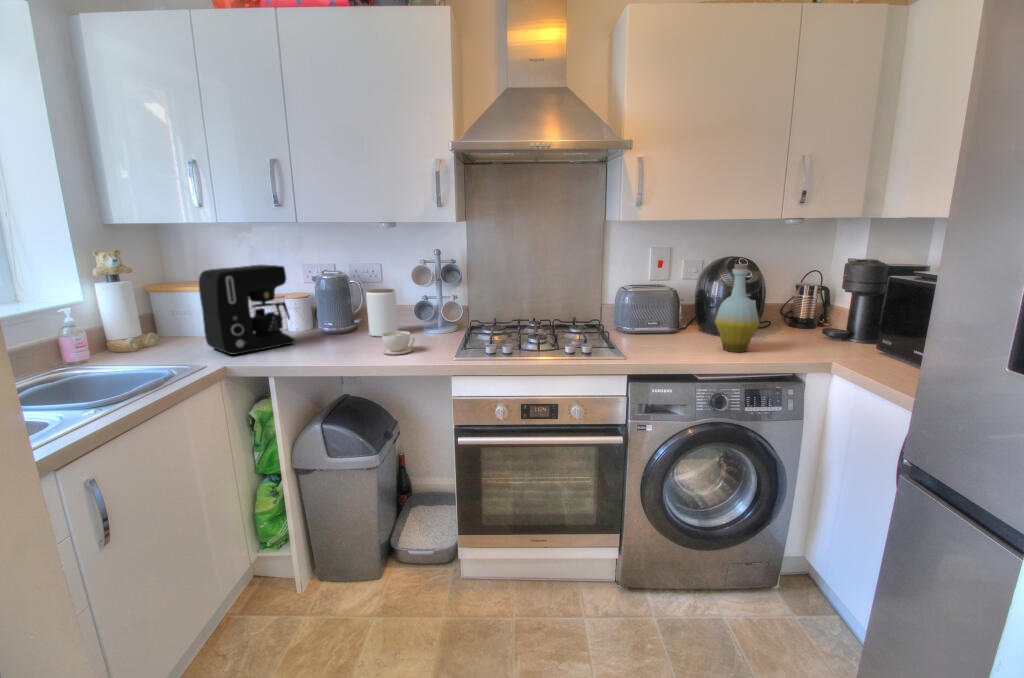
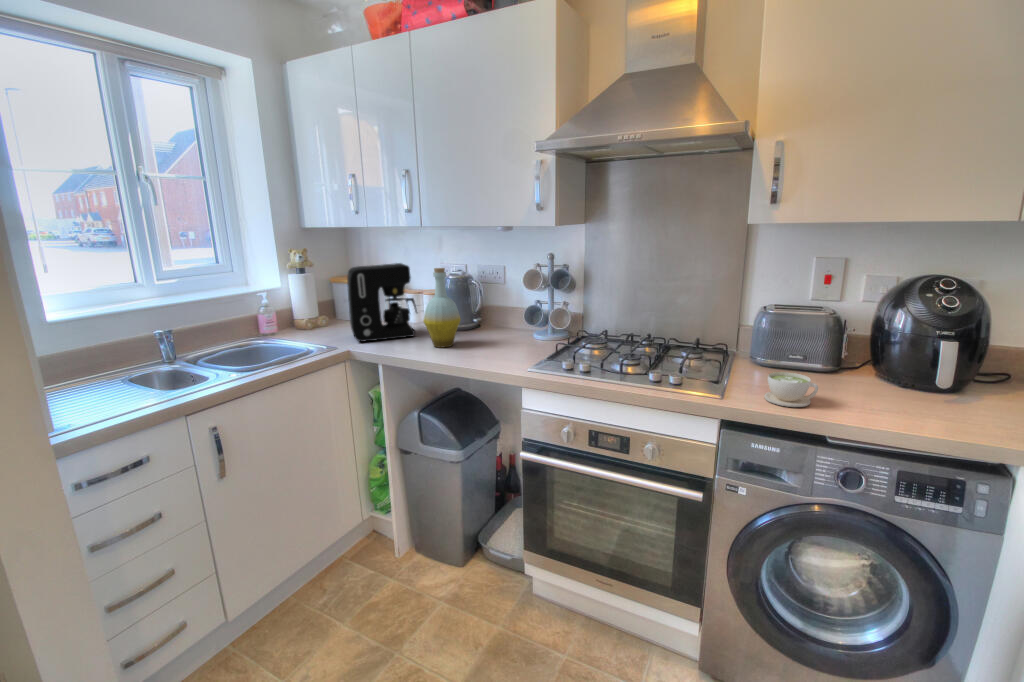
bottle: present [715,264,759,352] -> present [423,268,461,348]
jar: present [366,289,398,336] -> none [480,290,509,337]
coffee cup: present [382,331,415,355] -> present [764,372,818,407]

